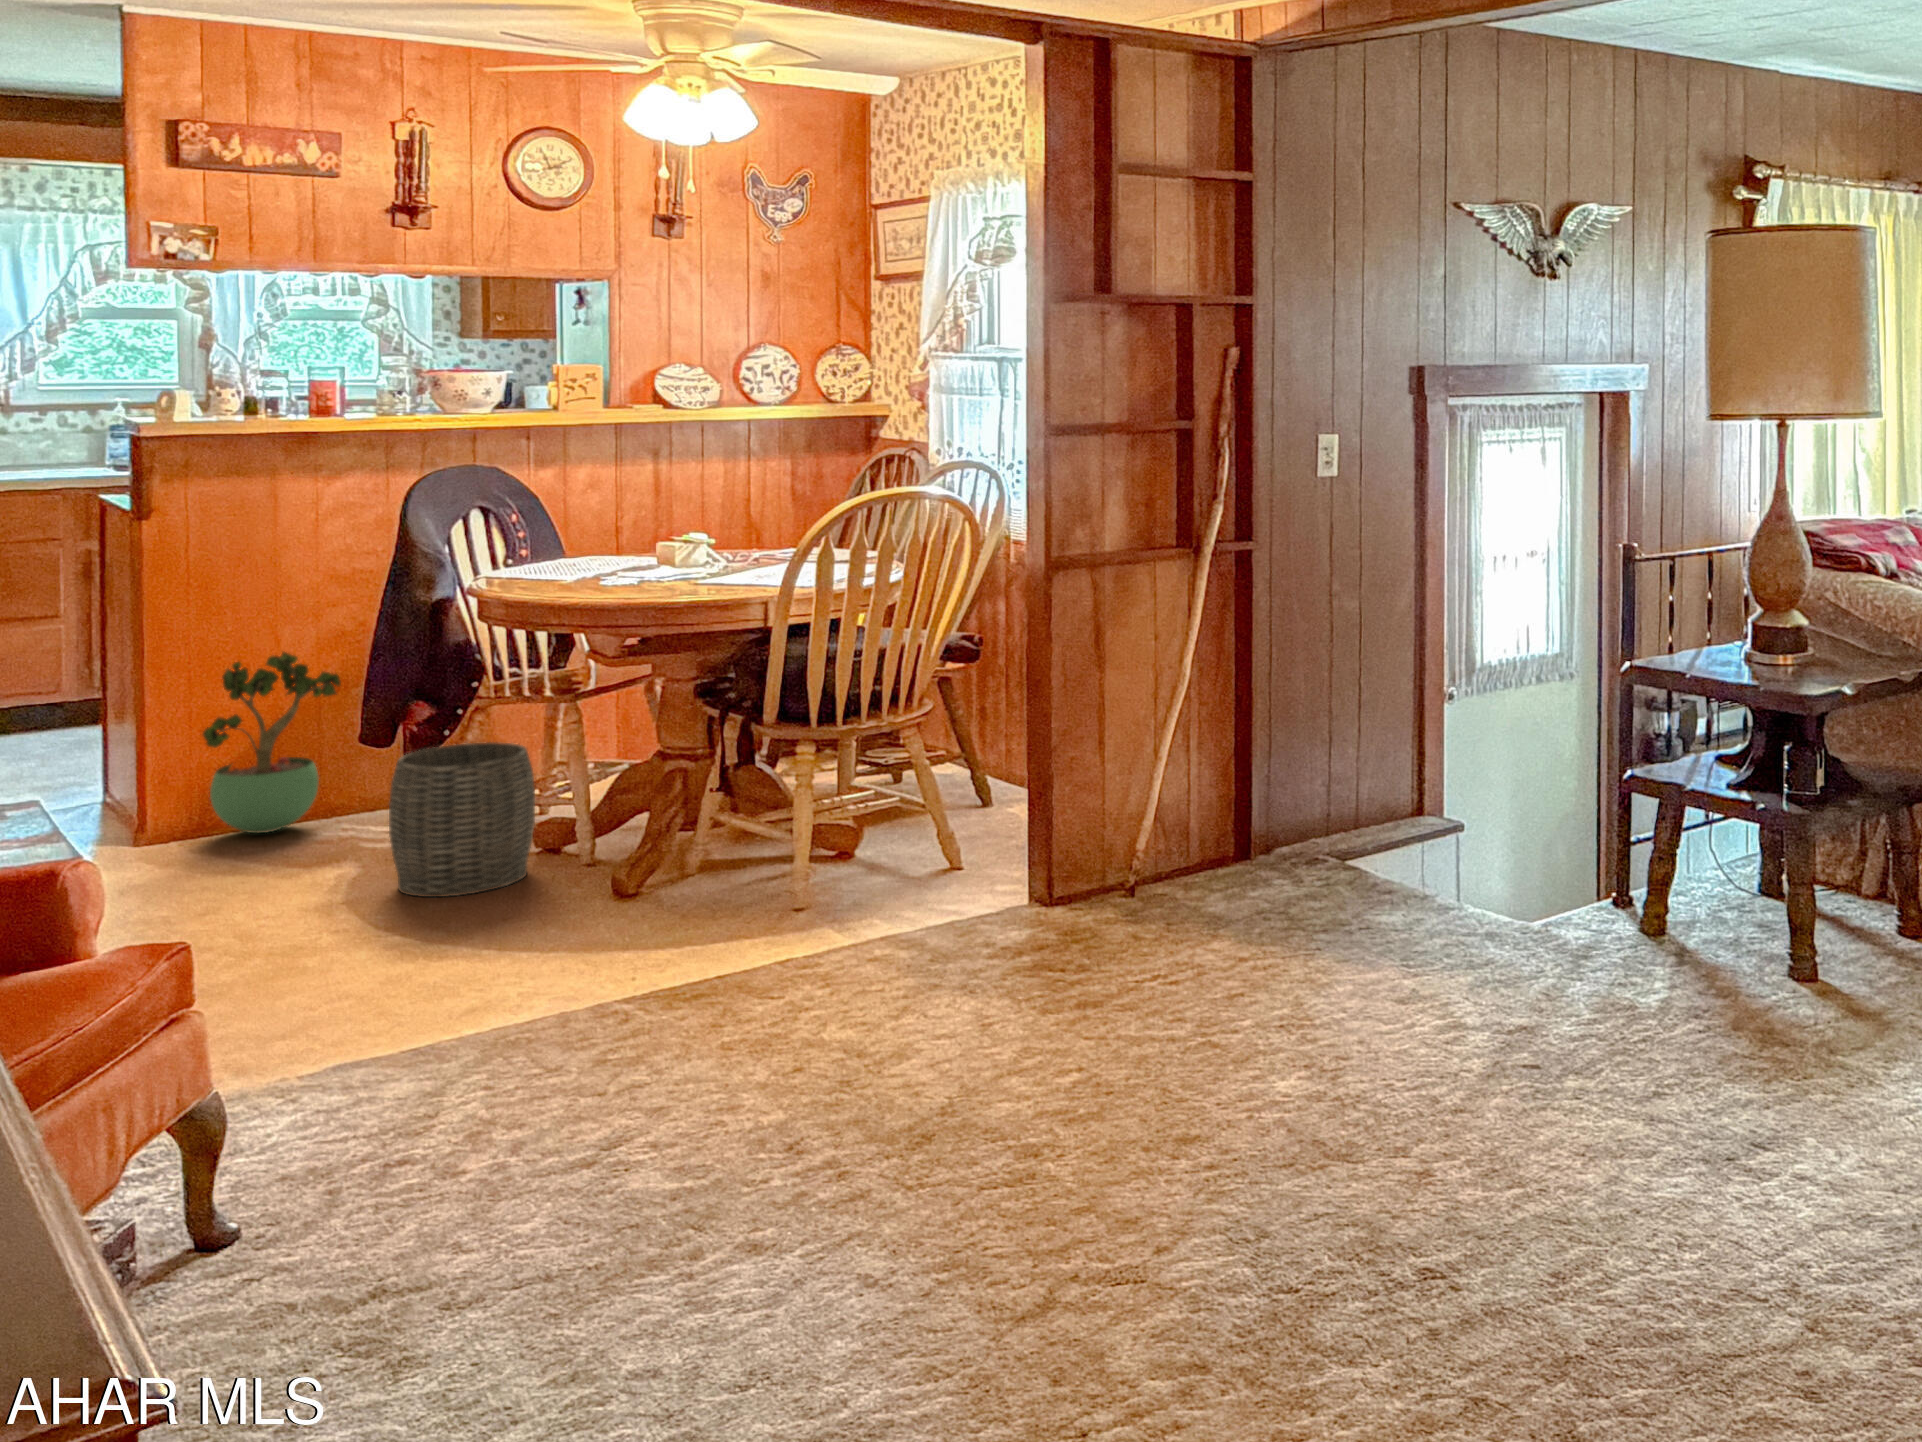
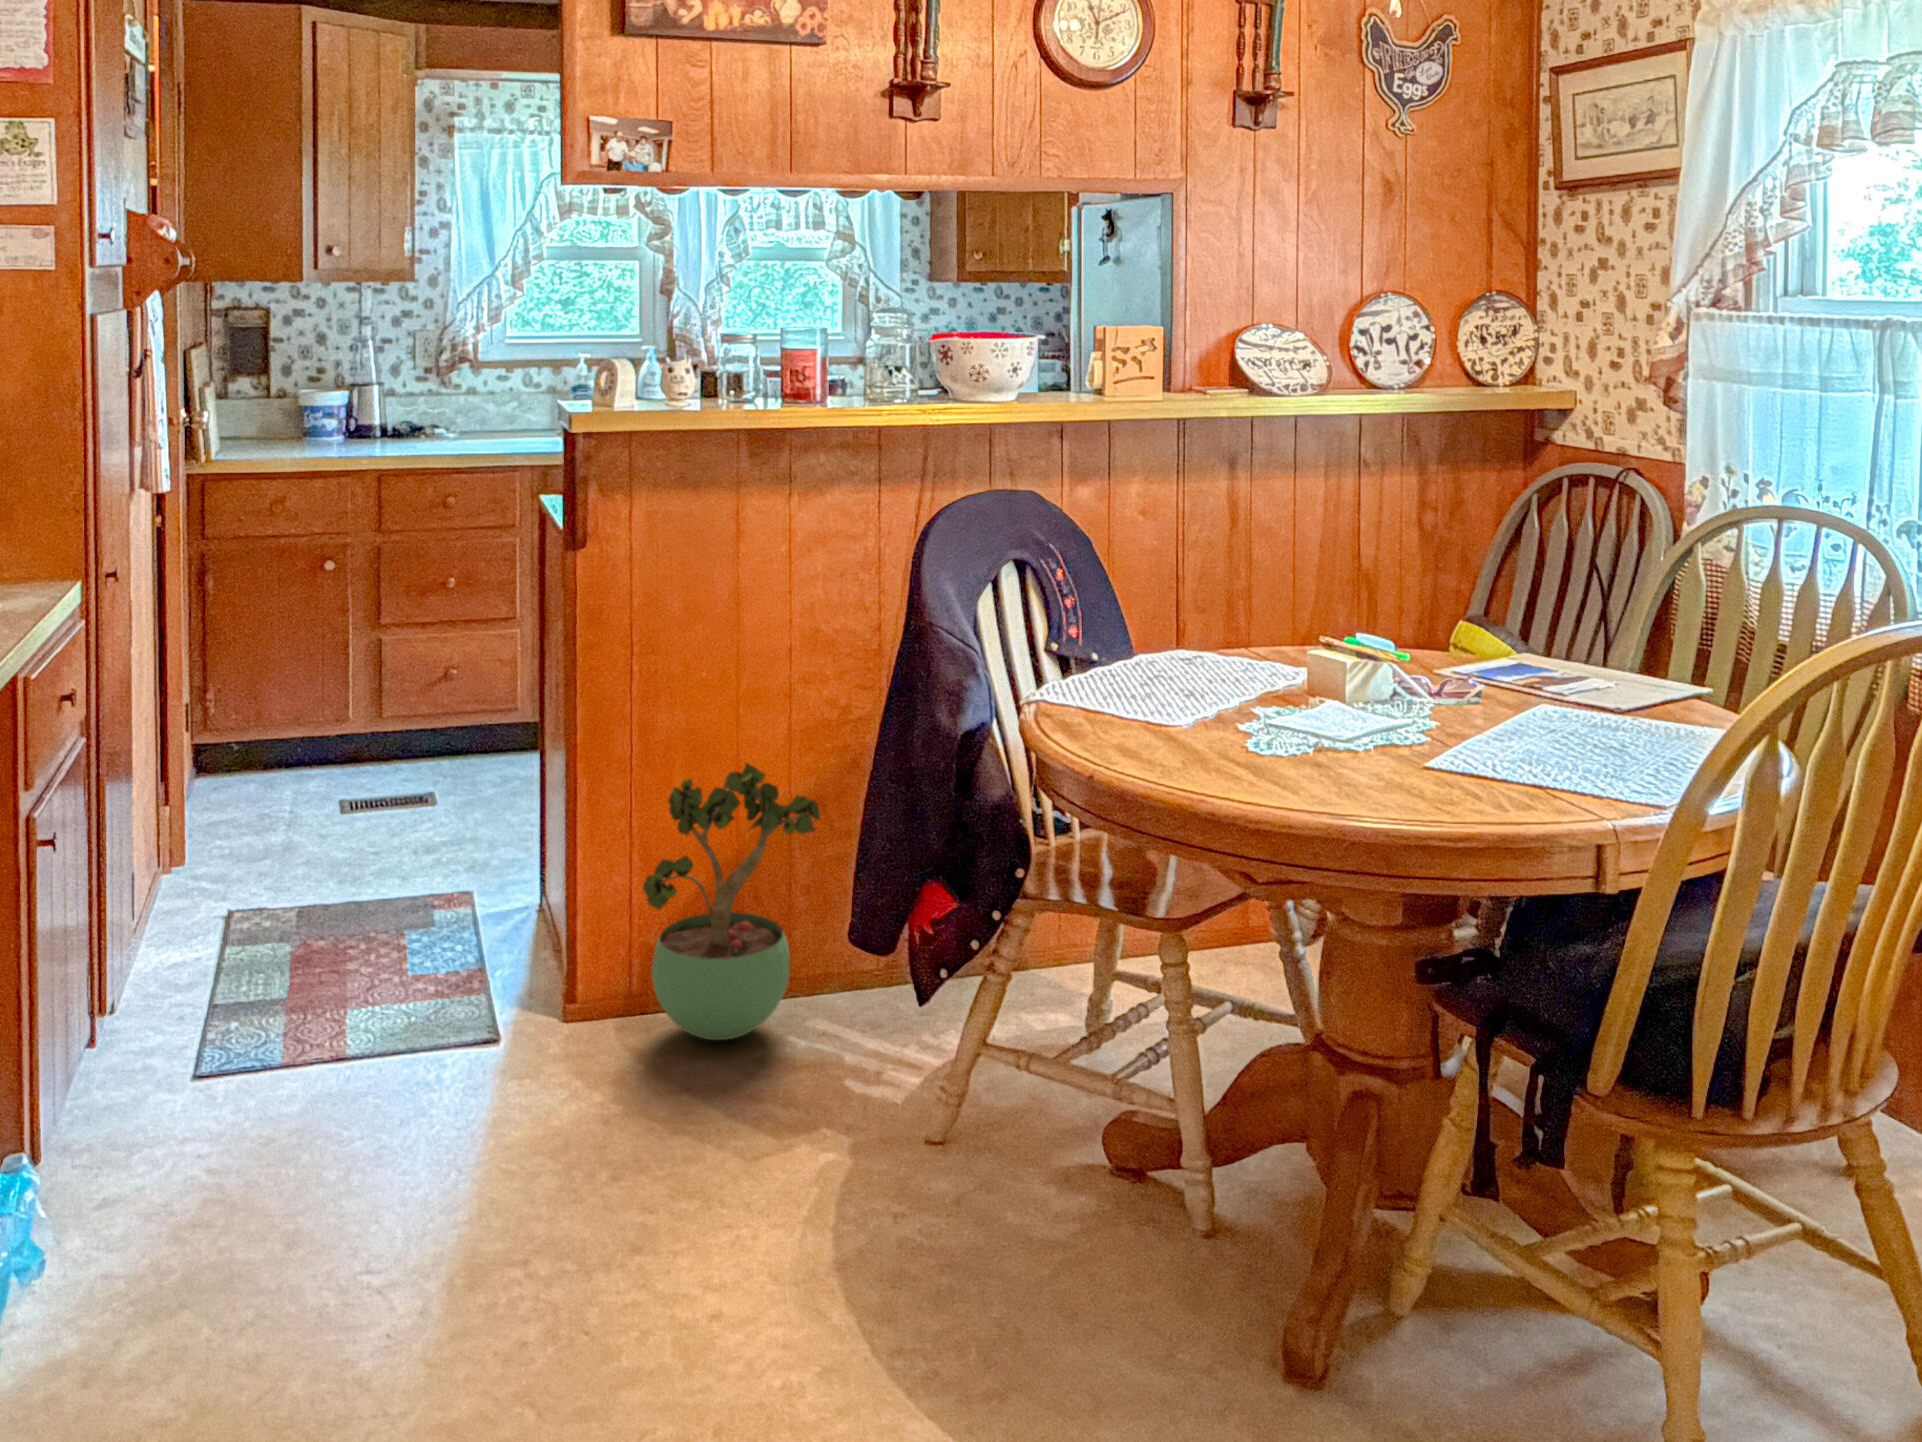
woven basket: present [389,742,535,897] -> none [907,1002,1138,1334]

